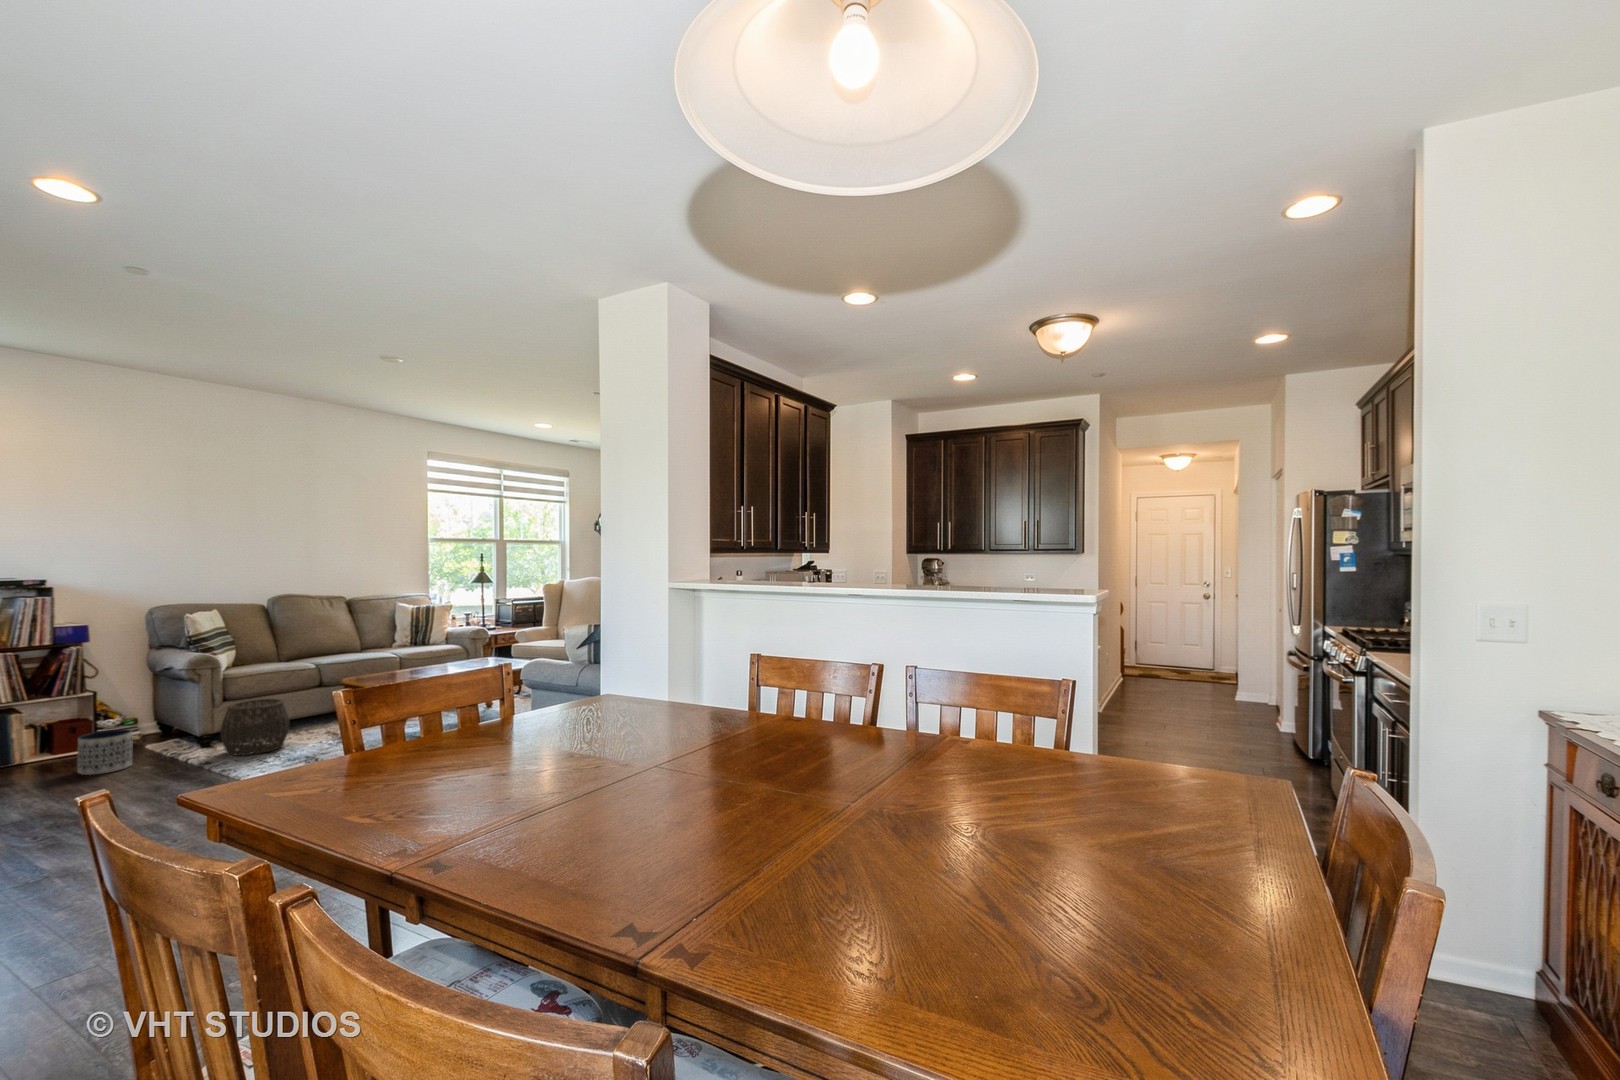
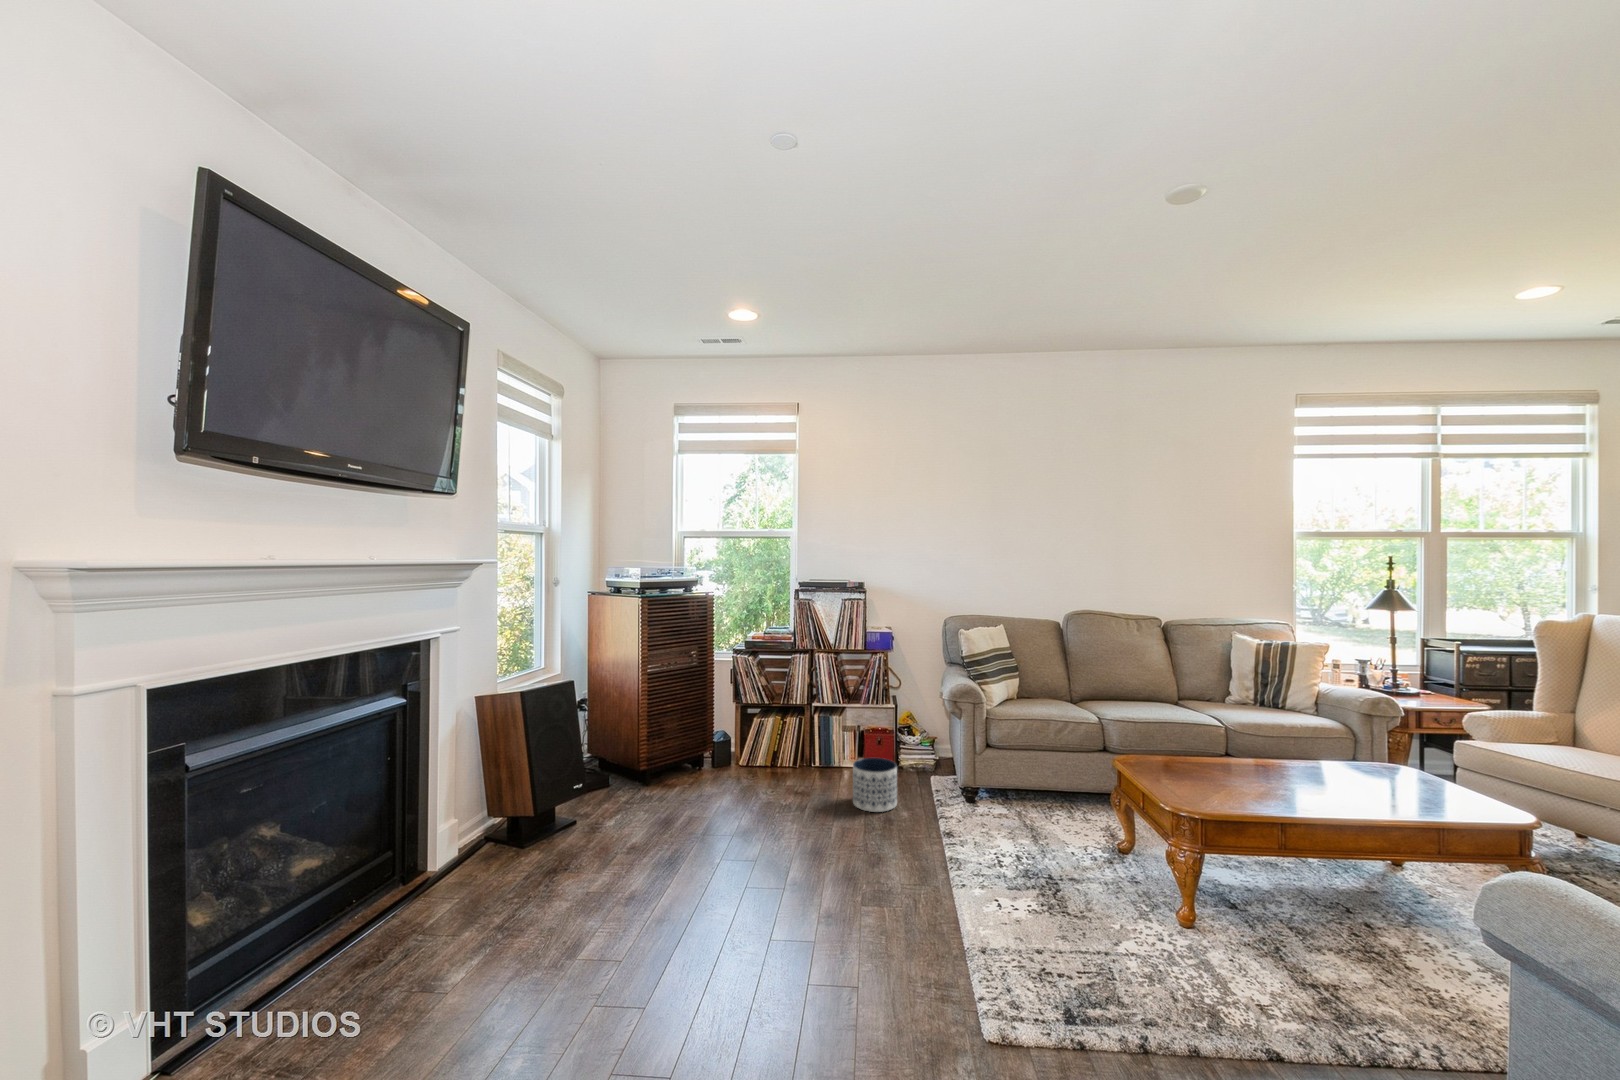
woven basket: present [221,699,289,756] -> none [971,760,1051,846]

